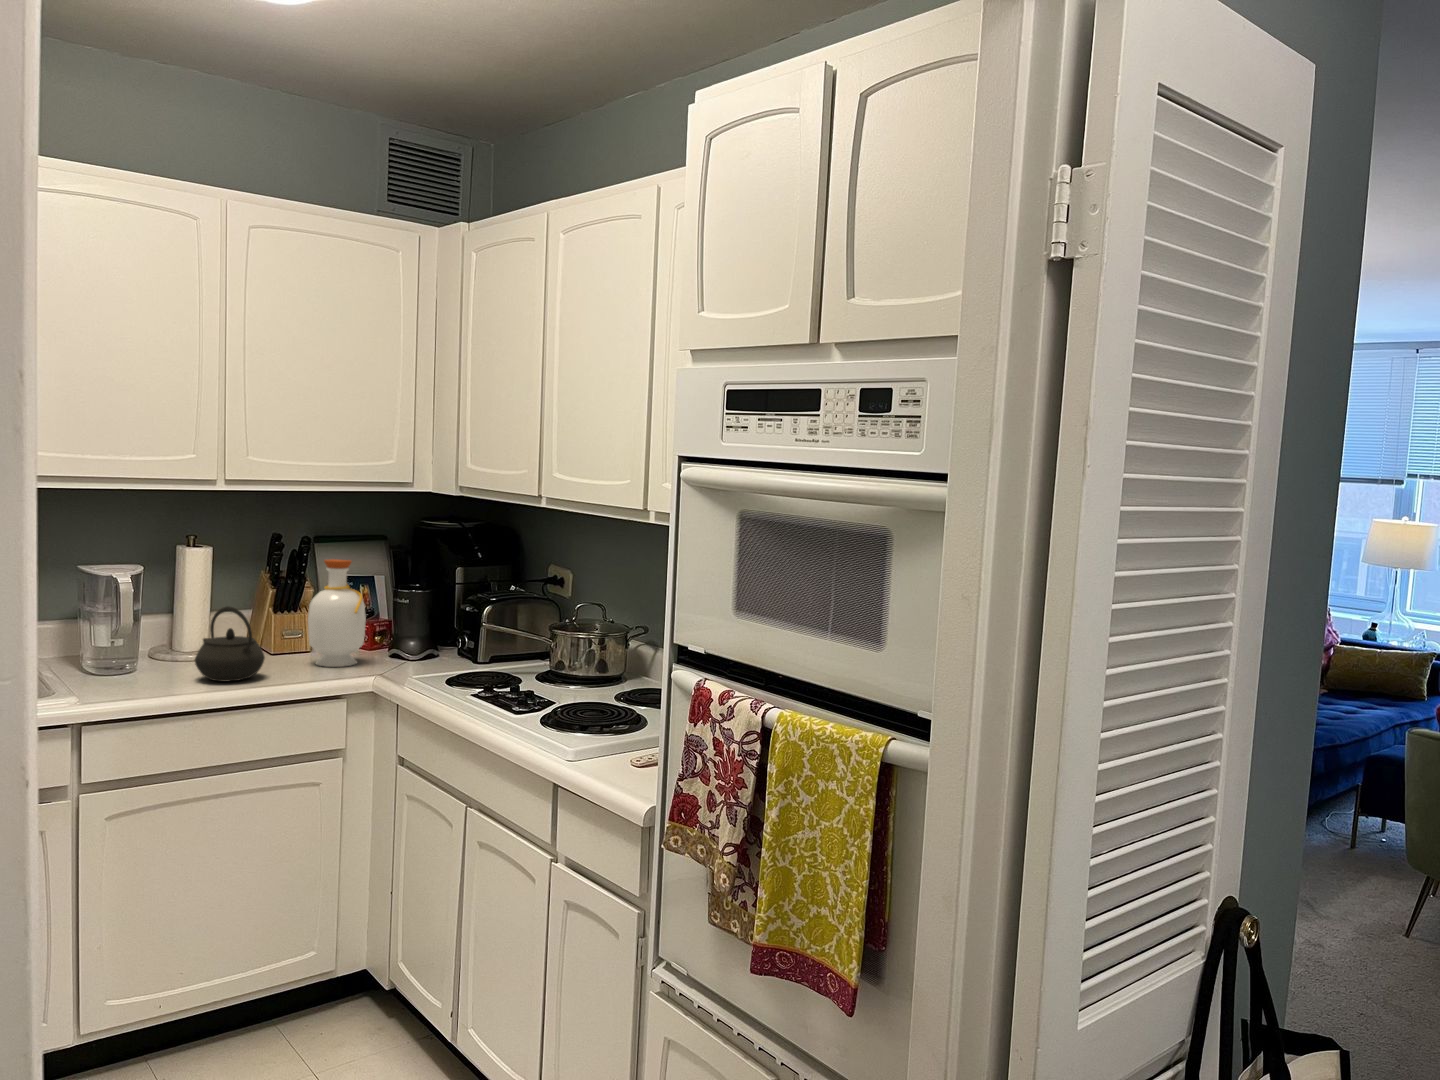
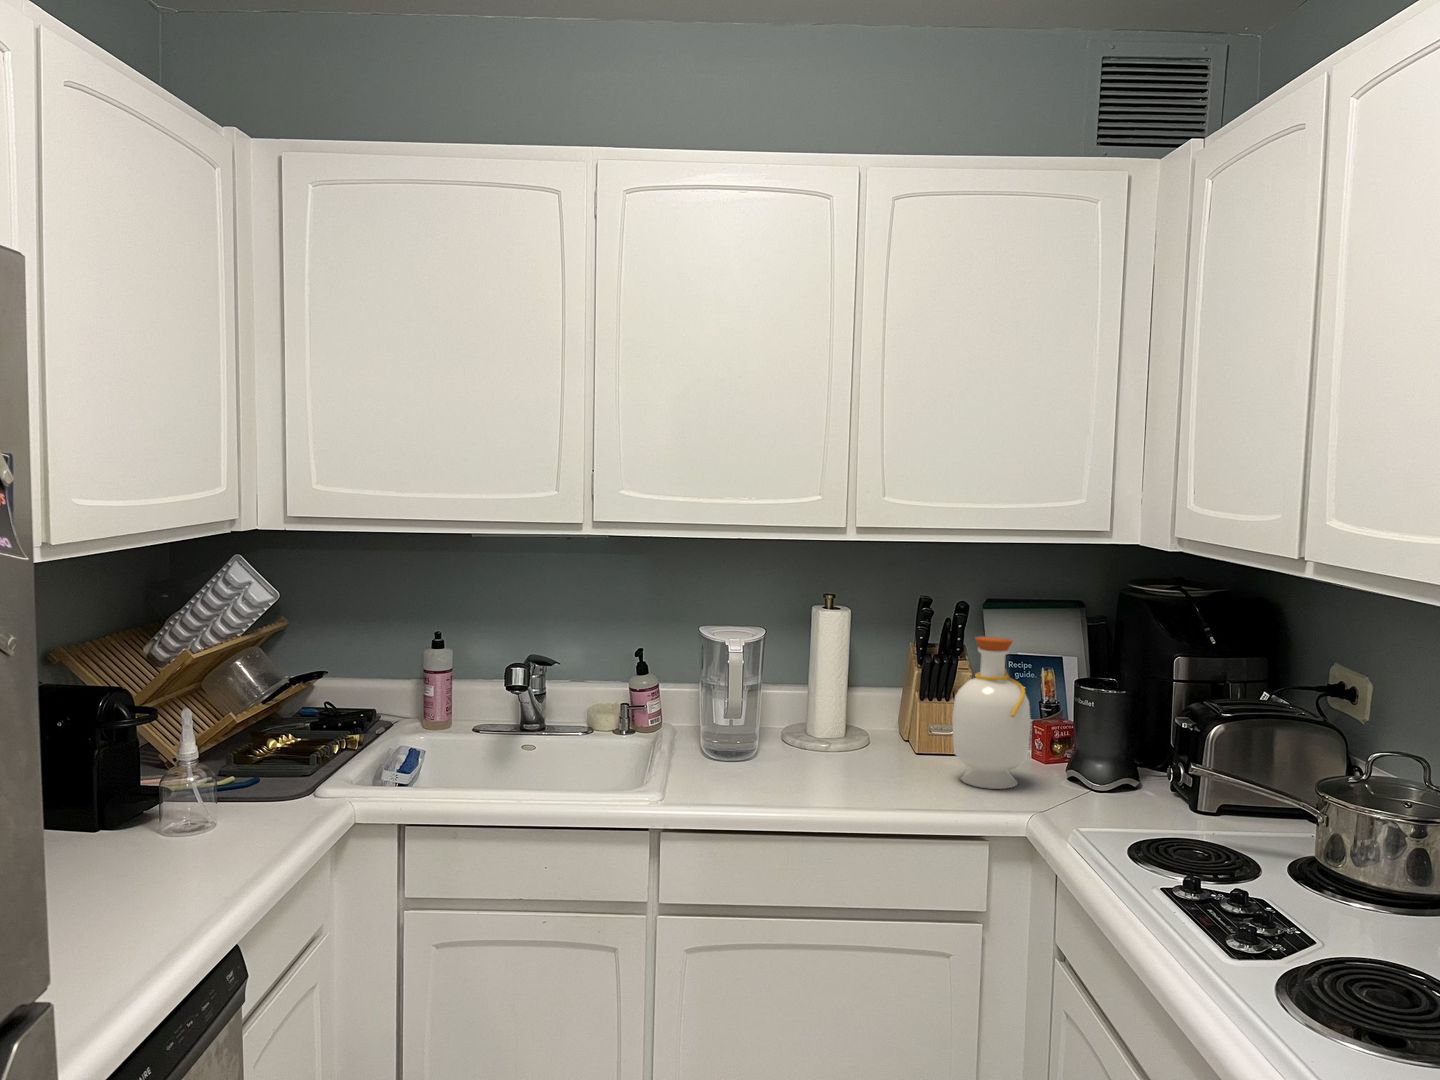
kettle: present [195,606,265,681] -> none [802,693,886,794]

